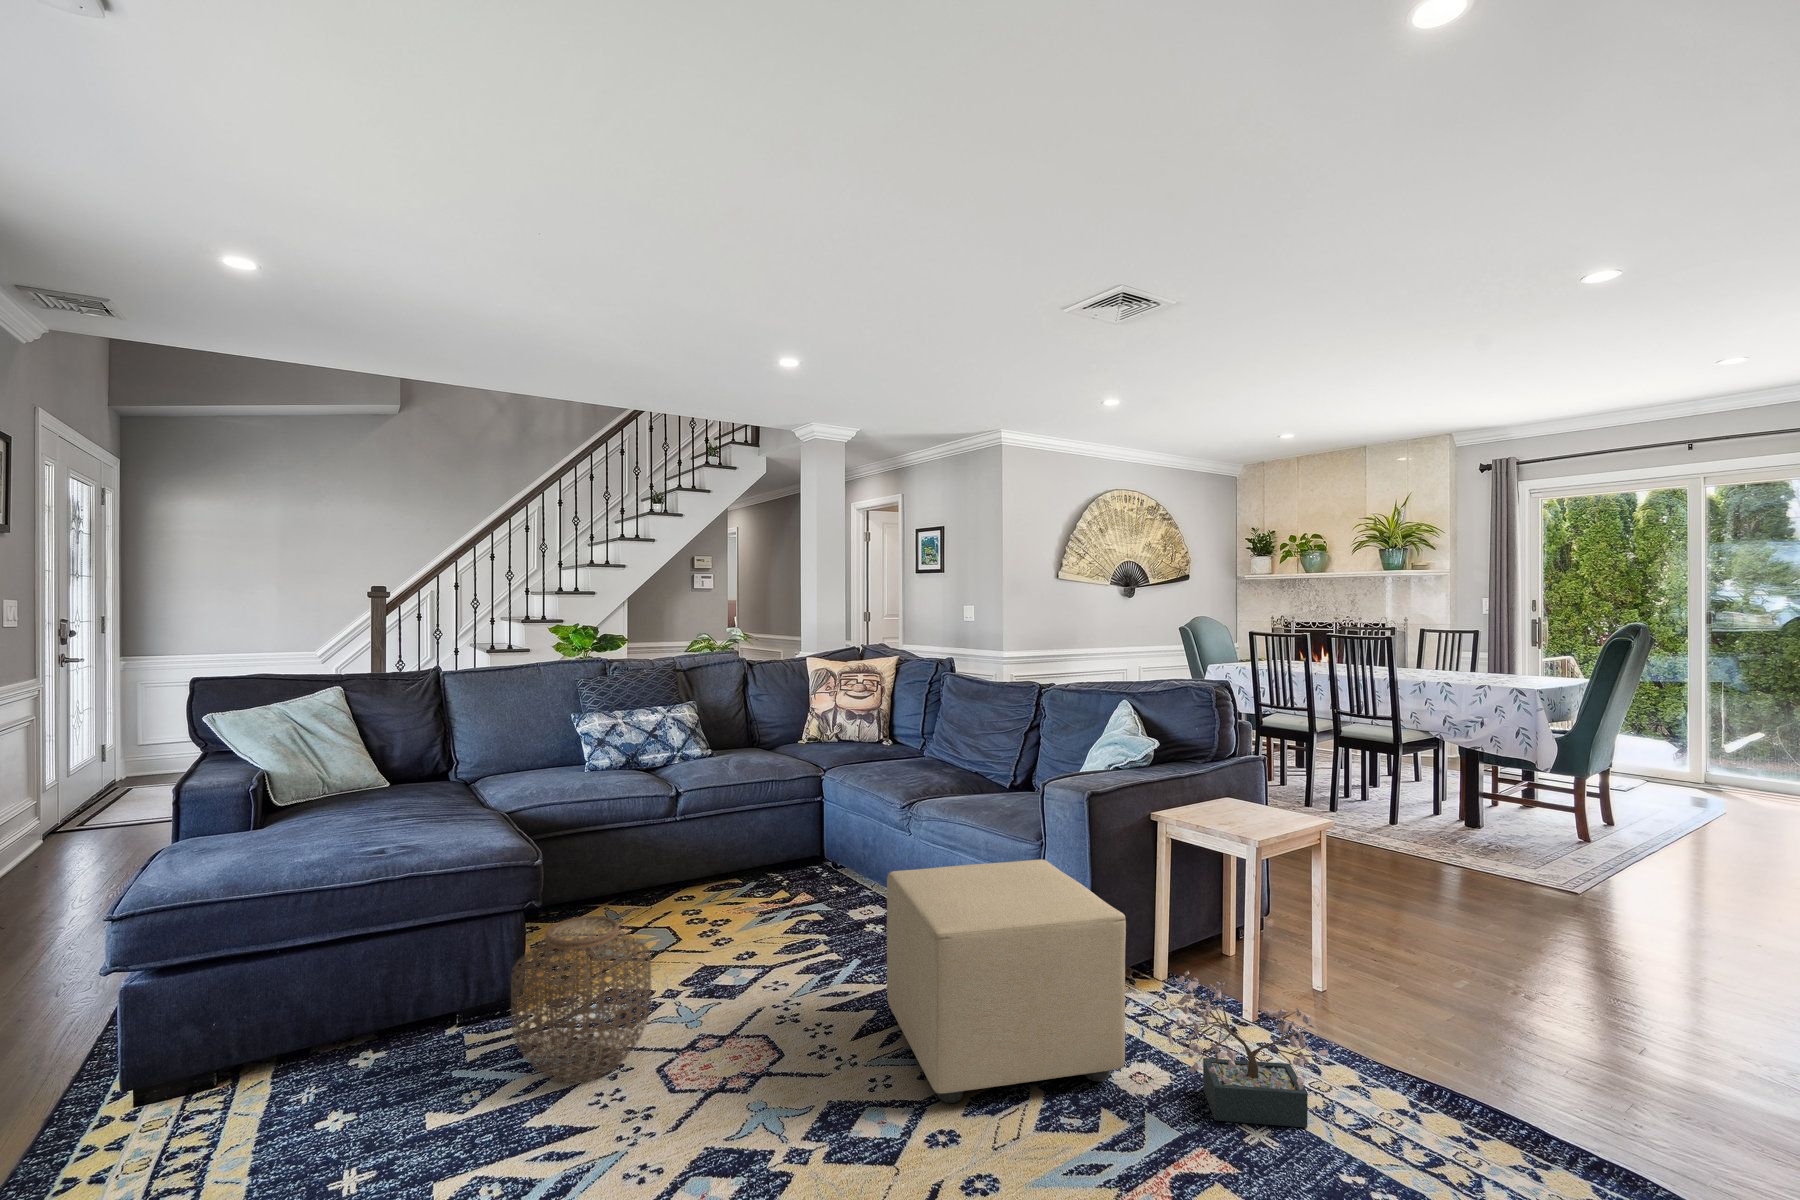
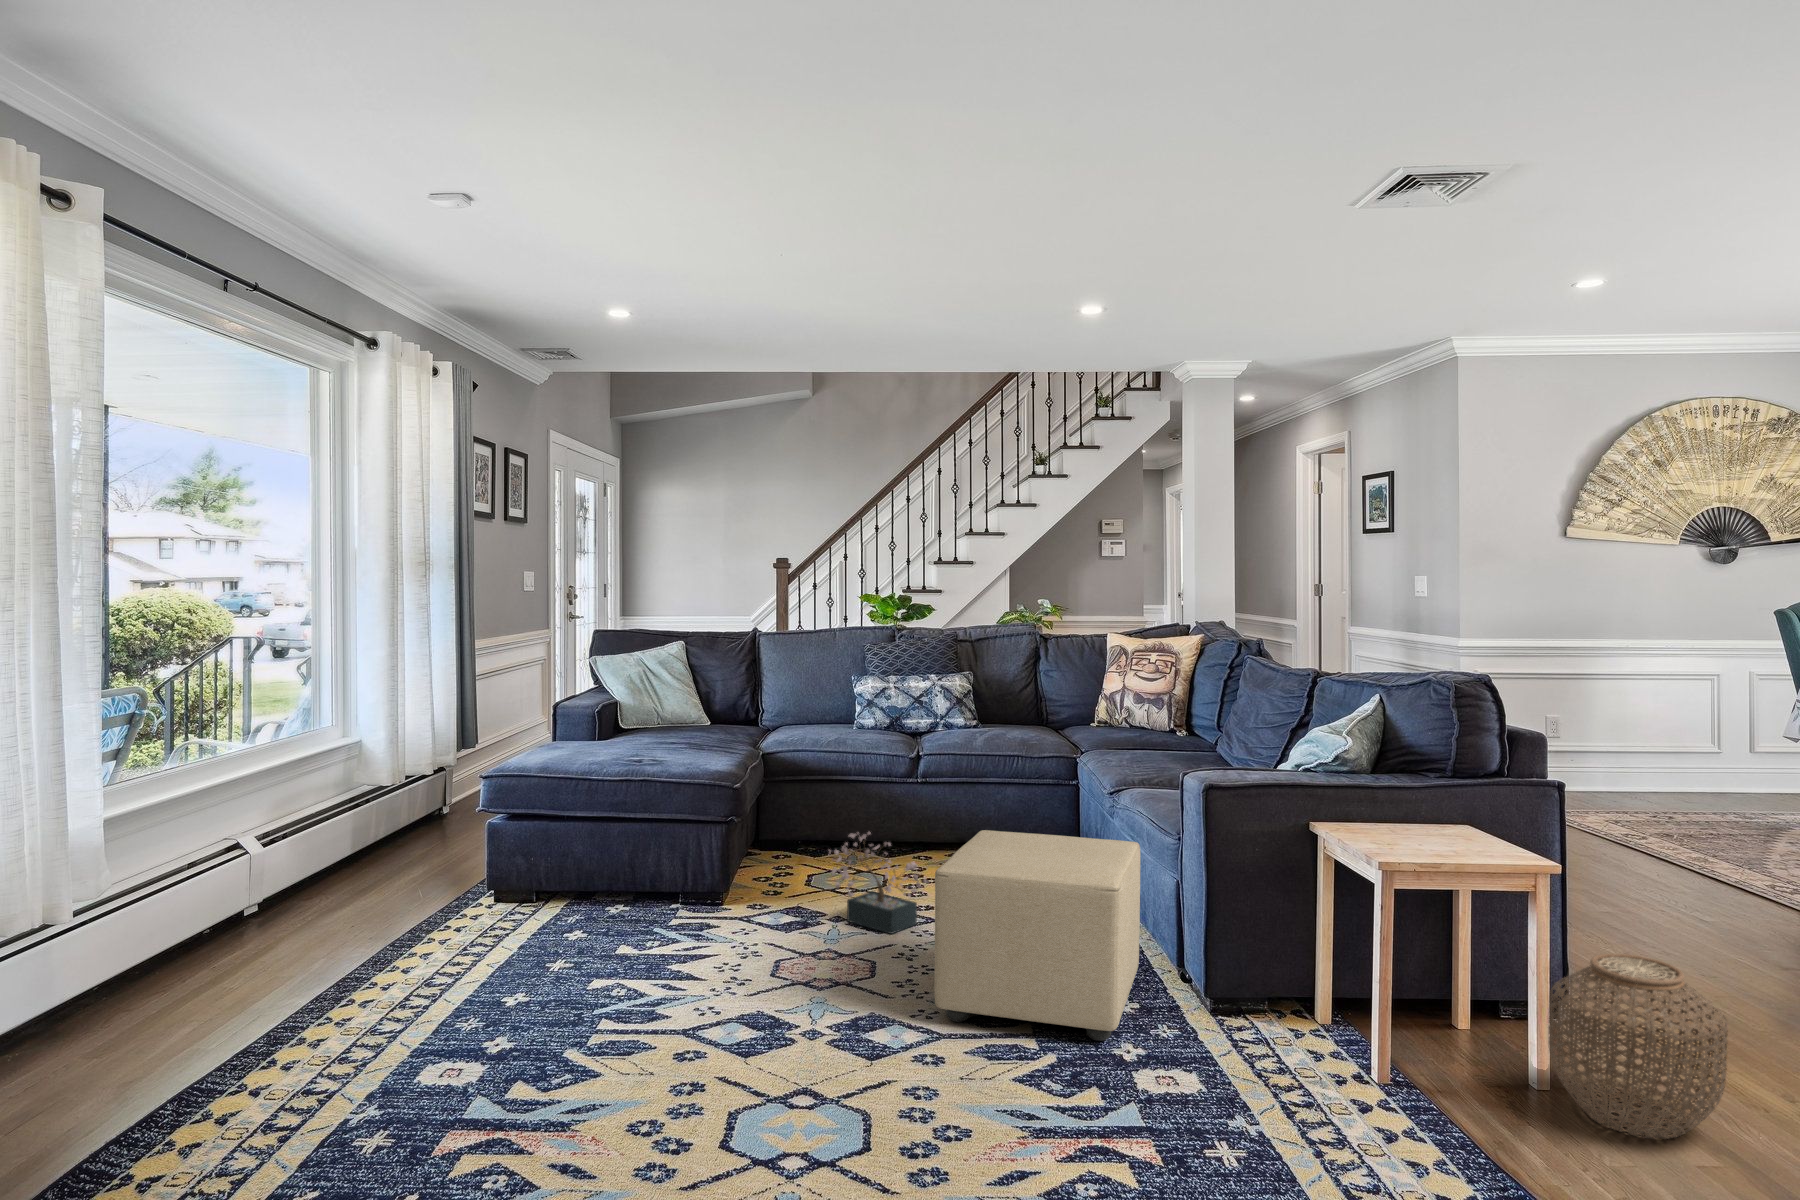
woven basket: present [511,916,651,1082] -> present [1548,953,1727,1139]
decorative plant: present [1166,971,1328,1128] -> present [829,832,928,934]

